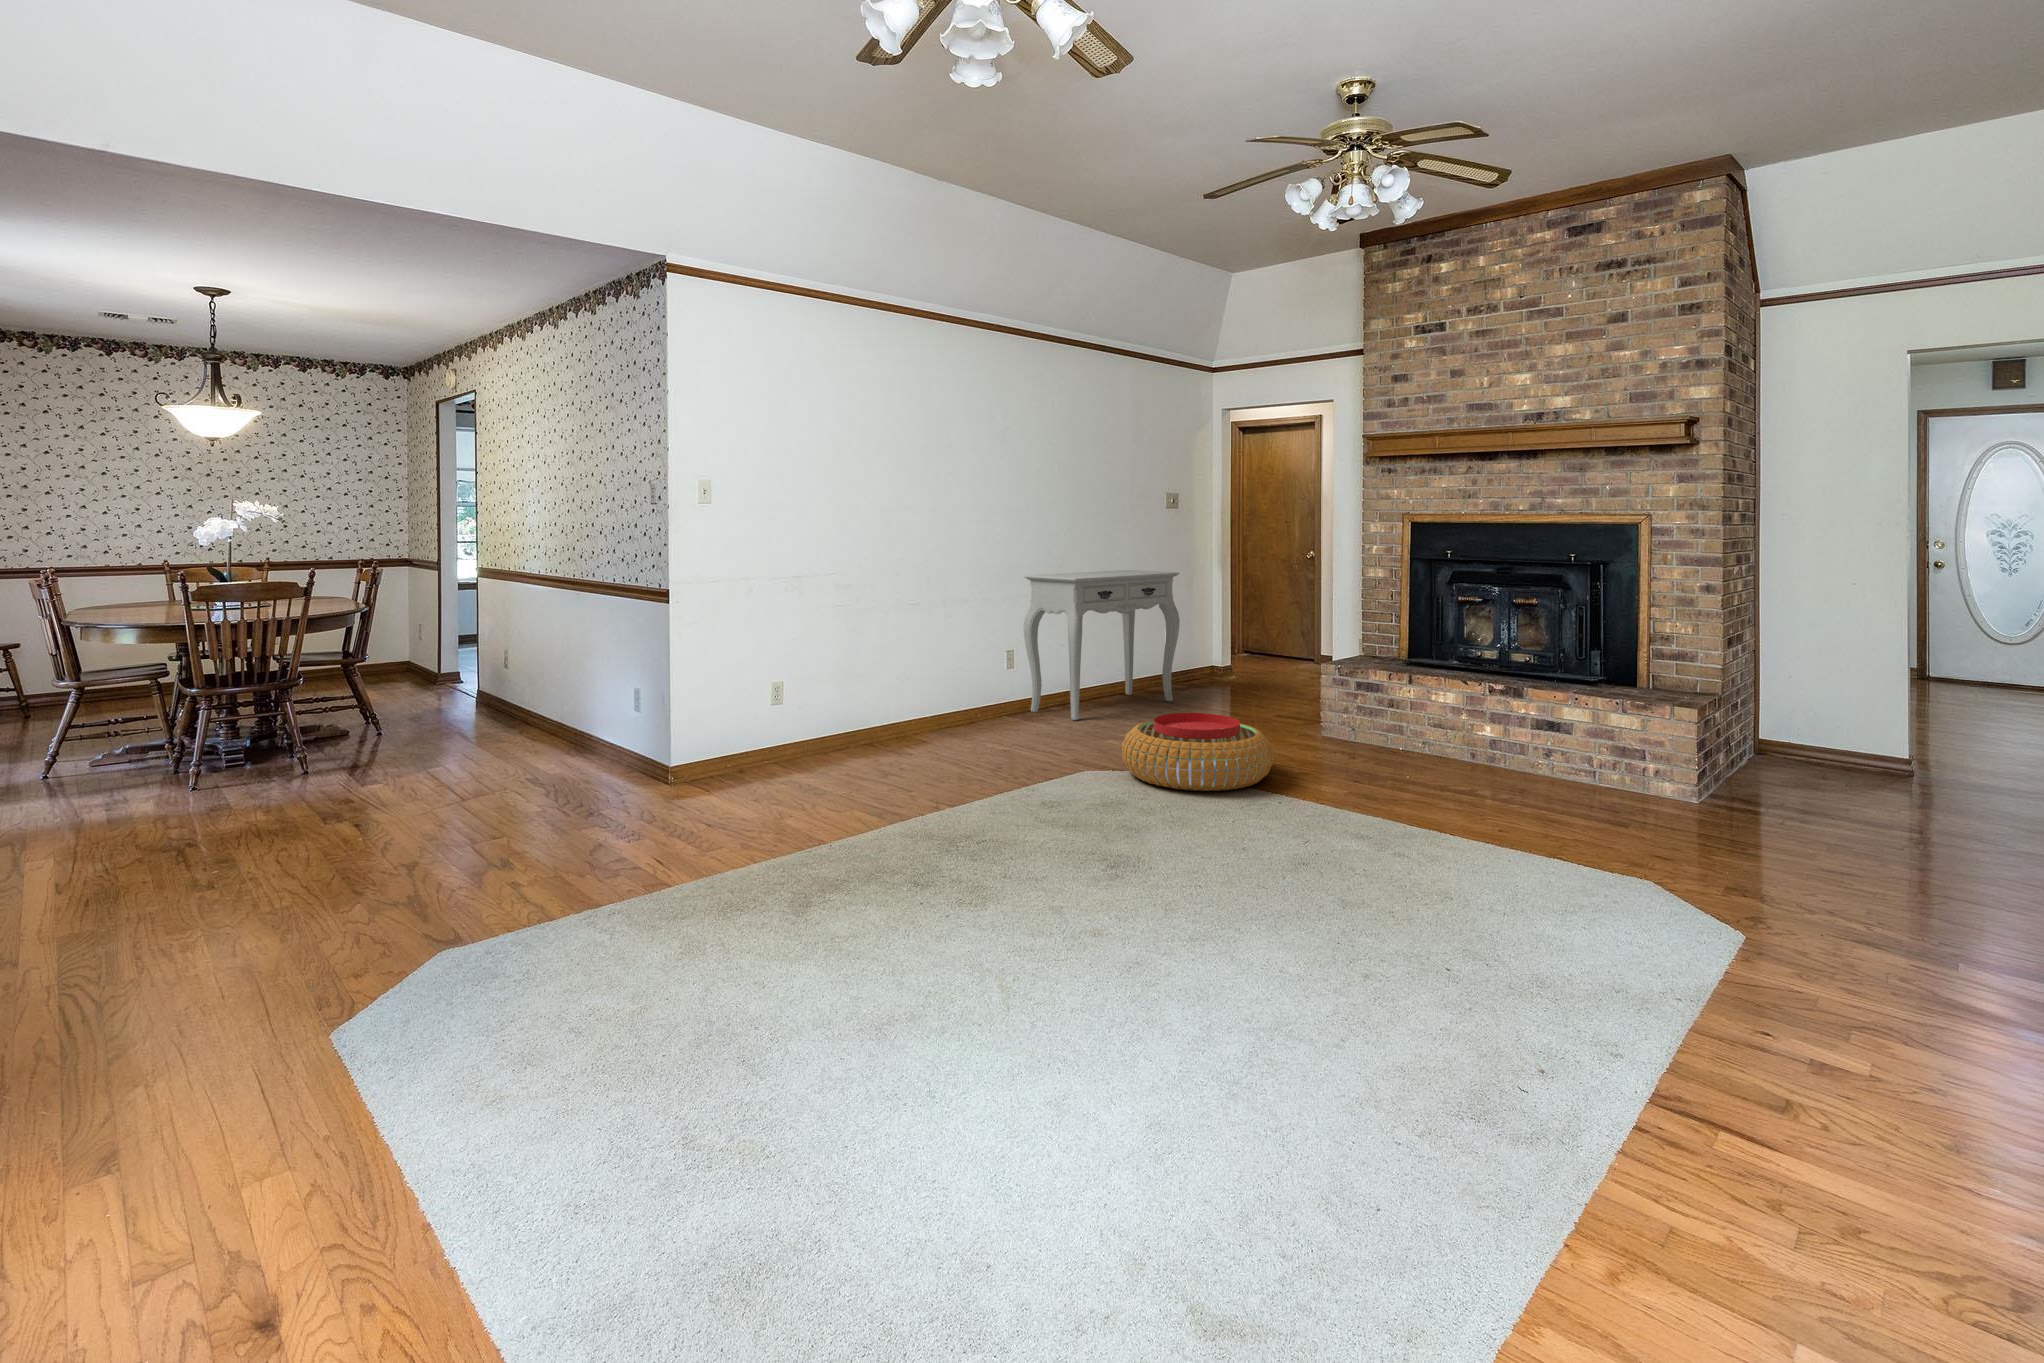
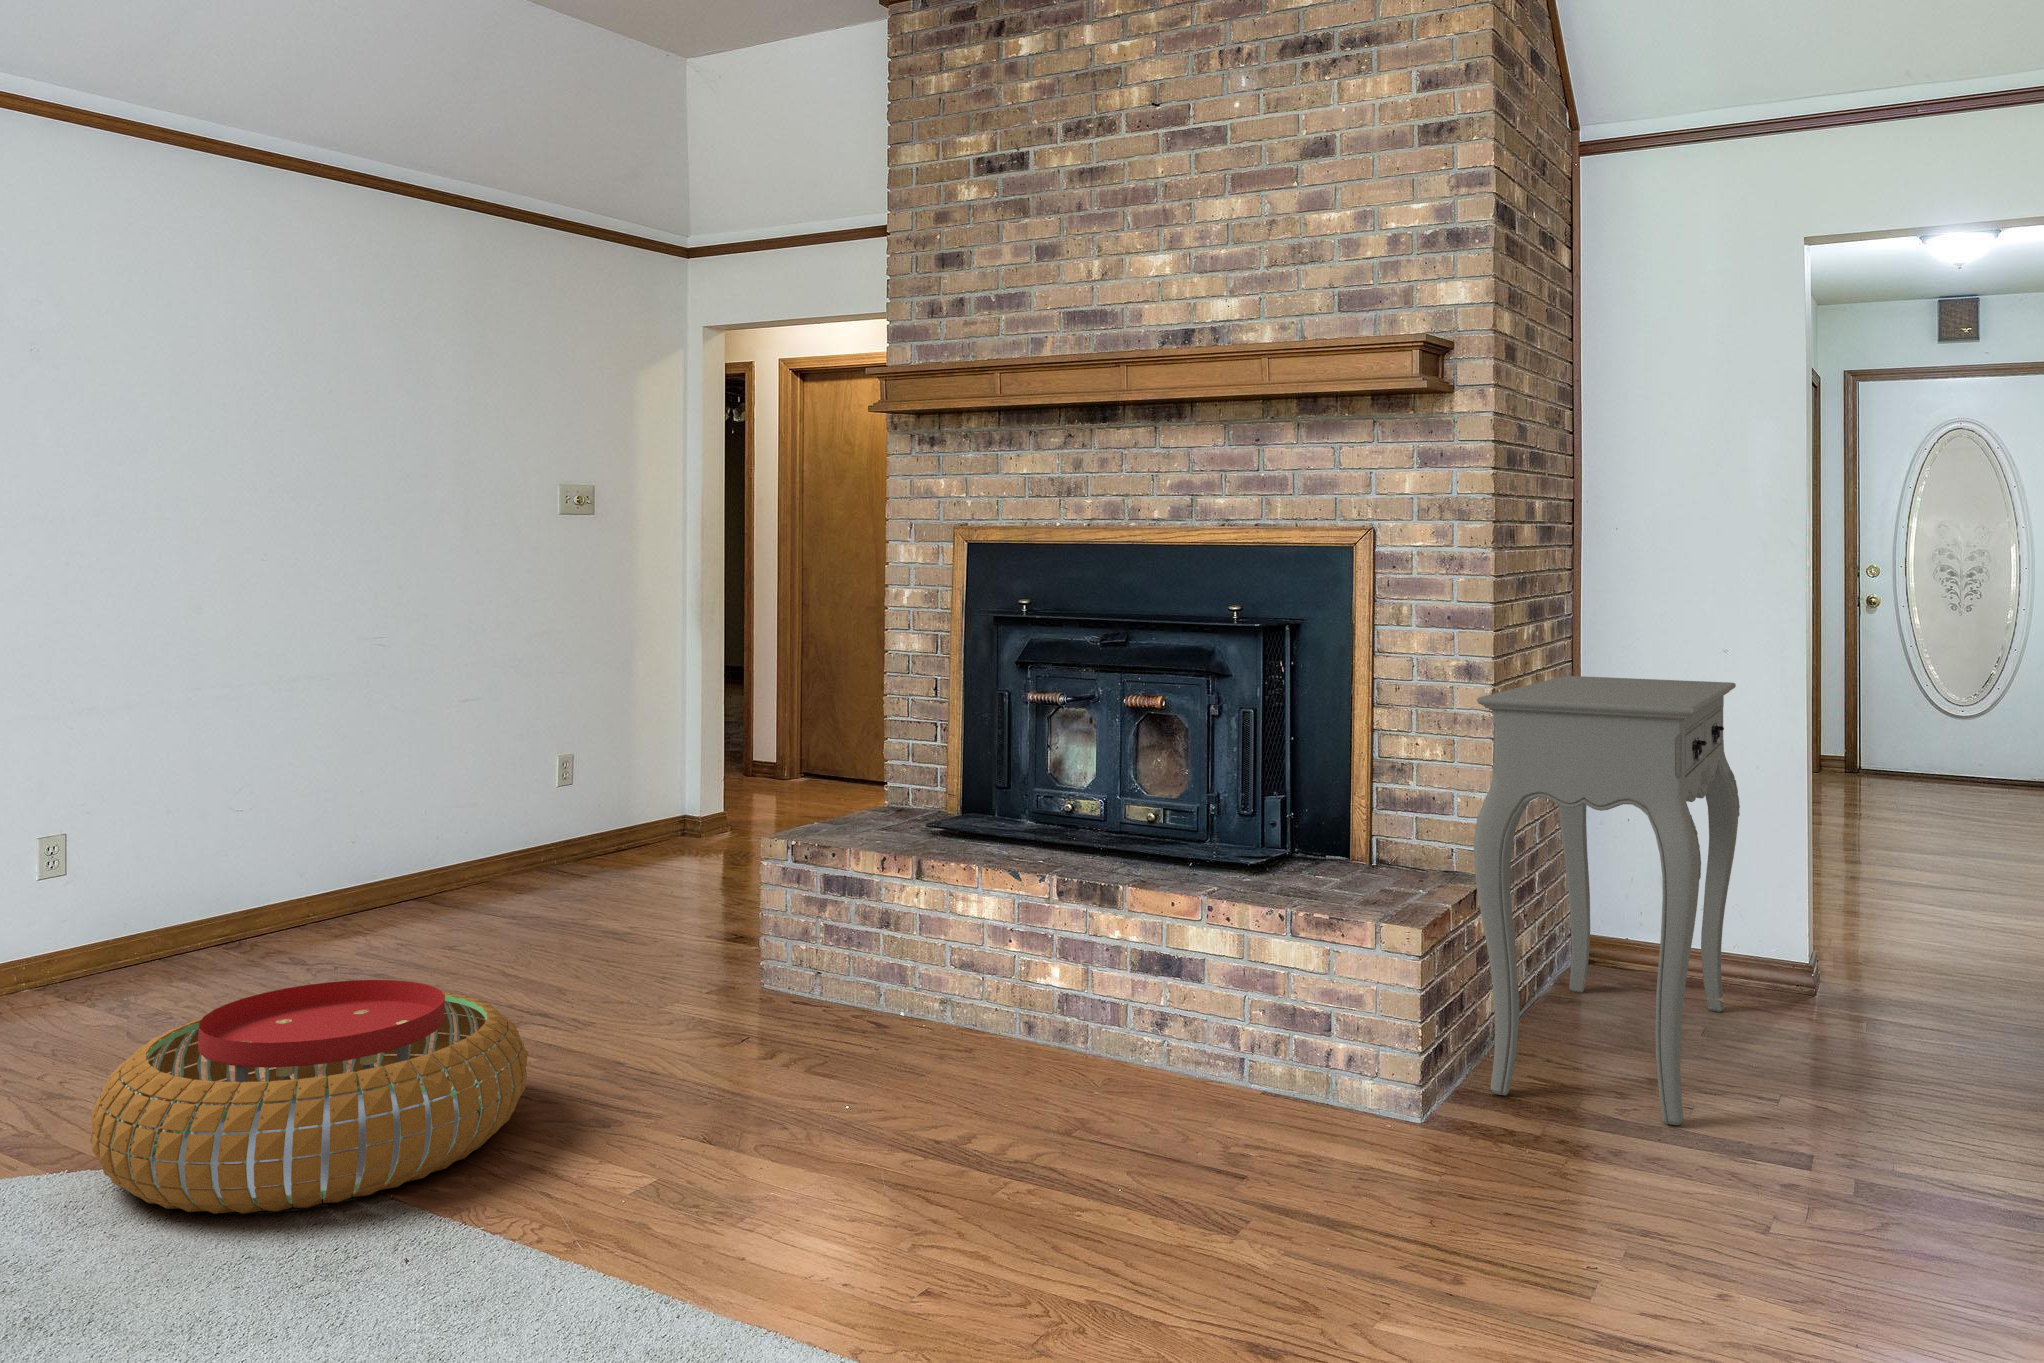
console table: present [1024,570,1180,720] -> present [1474,676,1740,1125]

